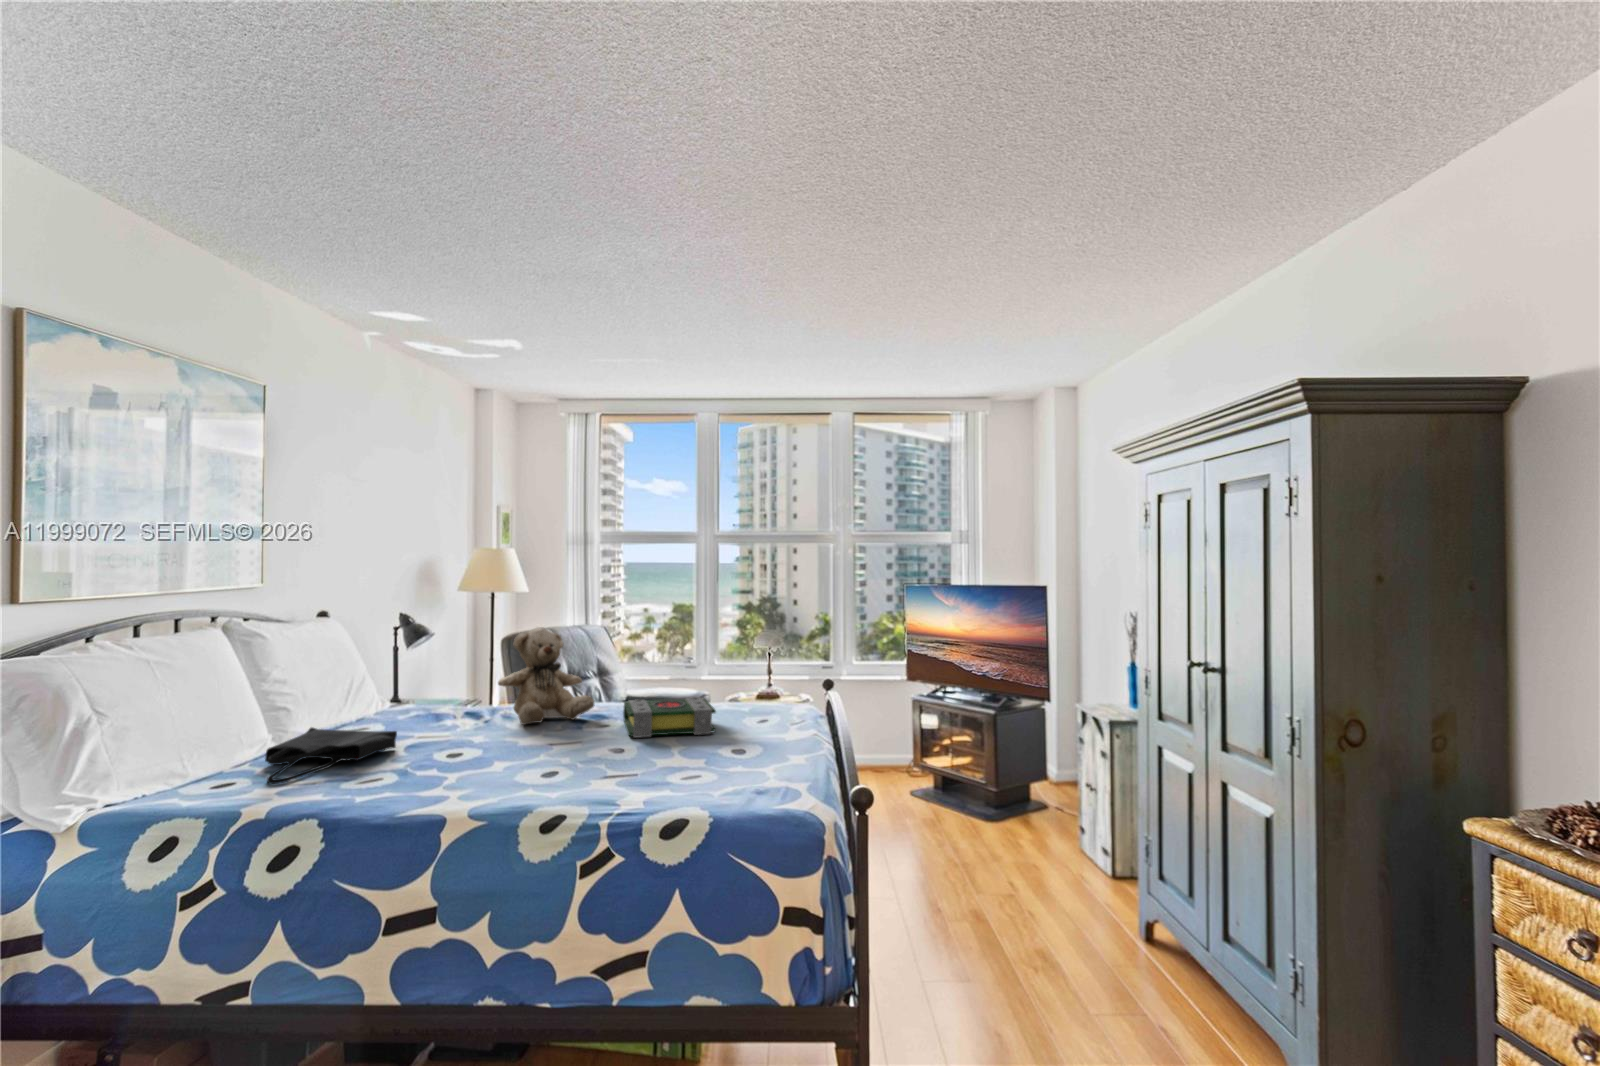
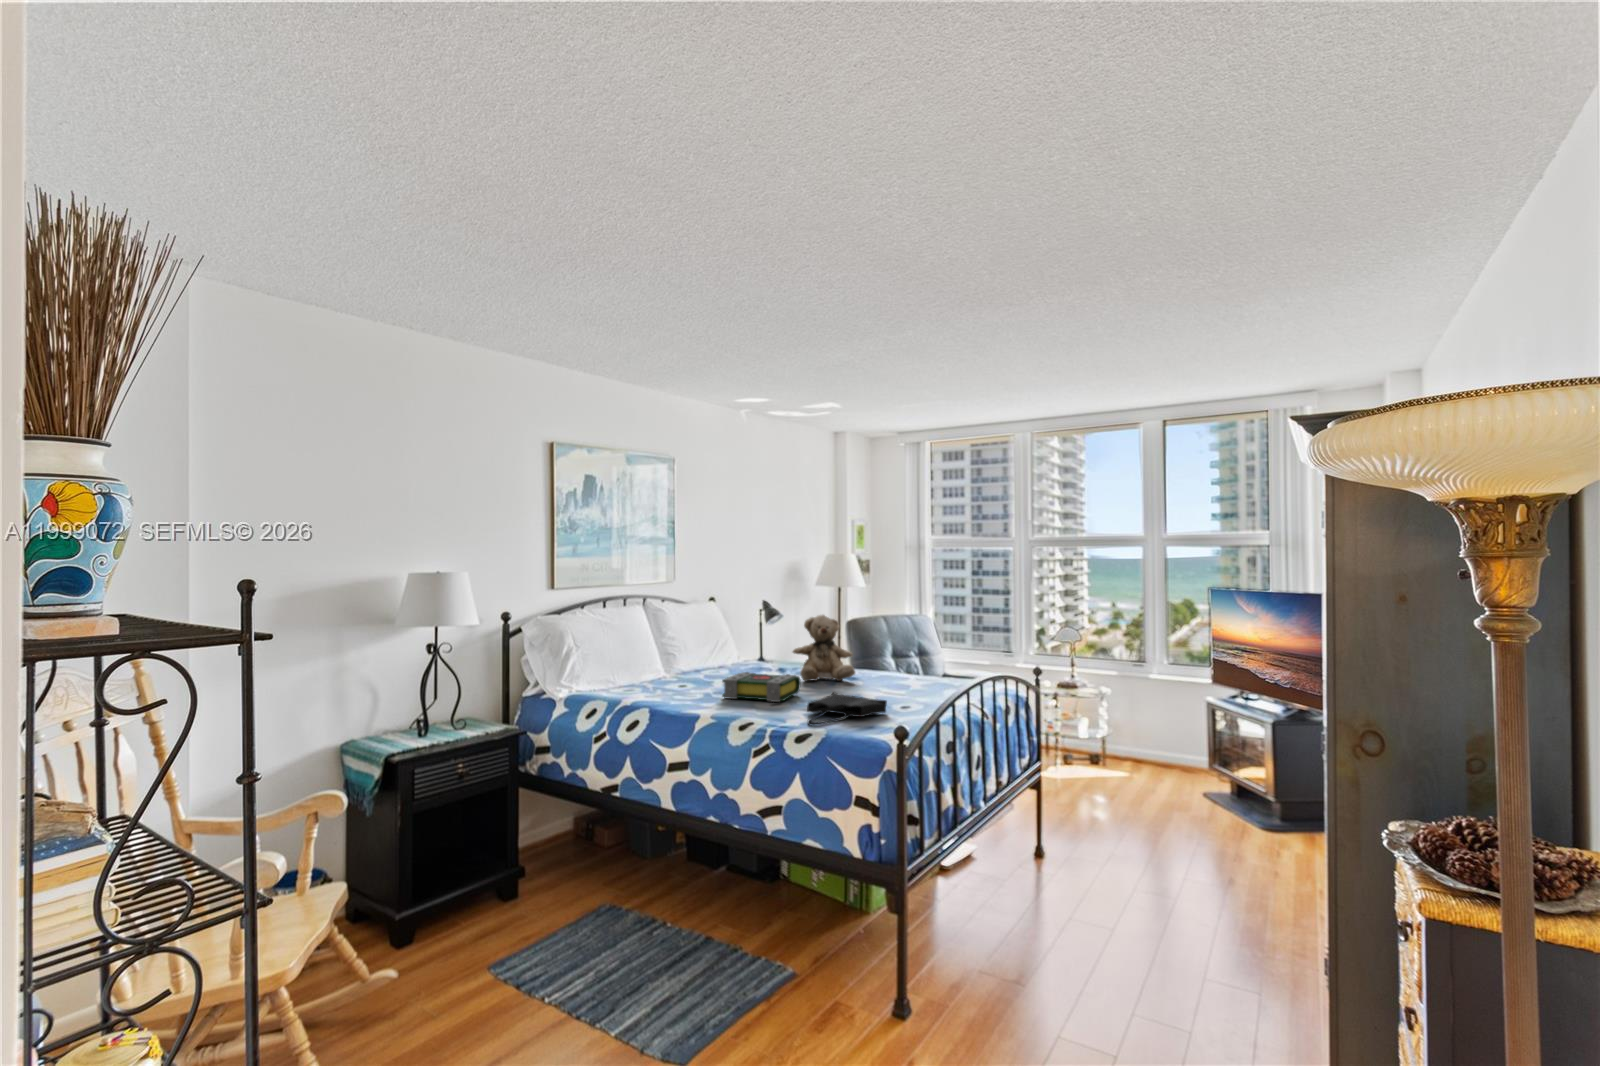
book: present [623,697,716,738] -> present [722,672,801,702]
tote bag: present [265,728,397,784] -> present [807,692,887,726]

